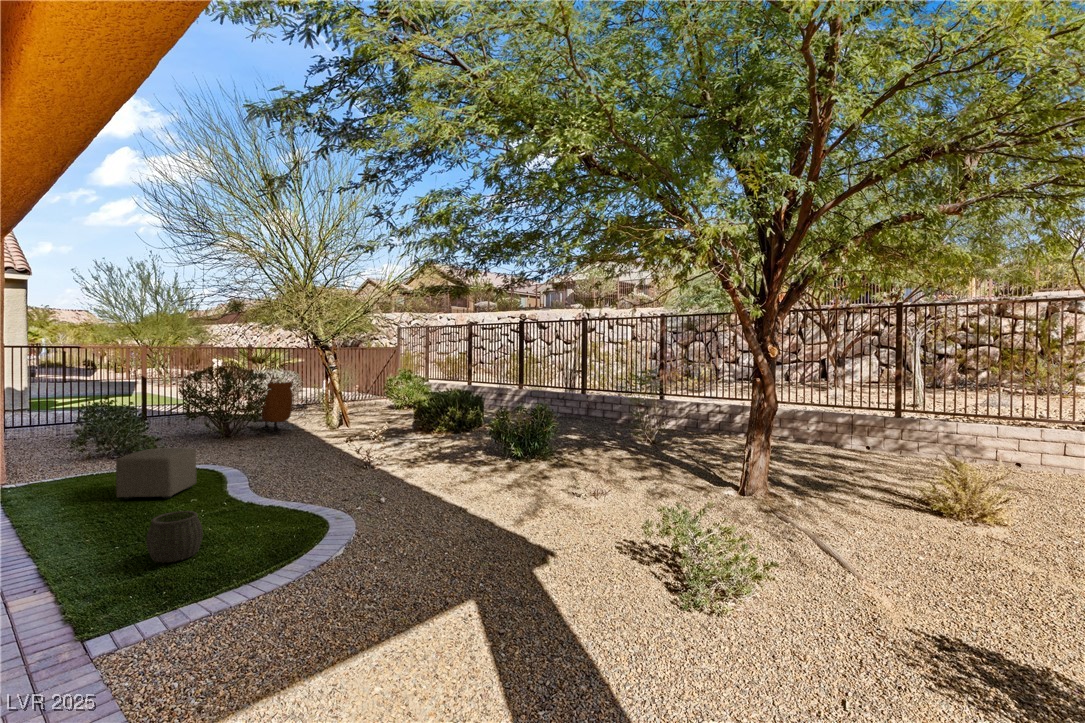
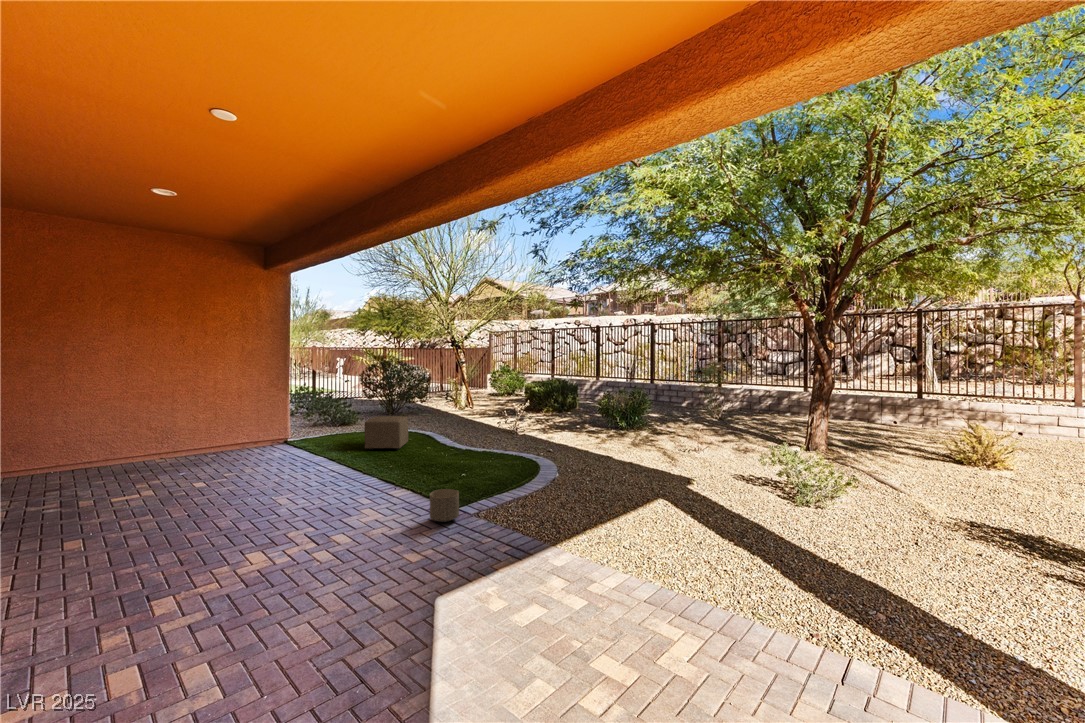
lounge chair: present [261,382,293,434] -> none [406,374,438,414]
woven basket: present [146,511,203,563] -> none [425,451,457,482]
planter: none [48,598,113,662] -> present [430,489,459,522]

